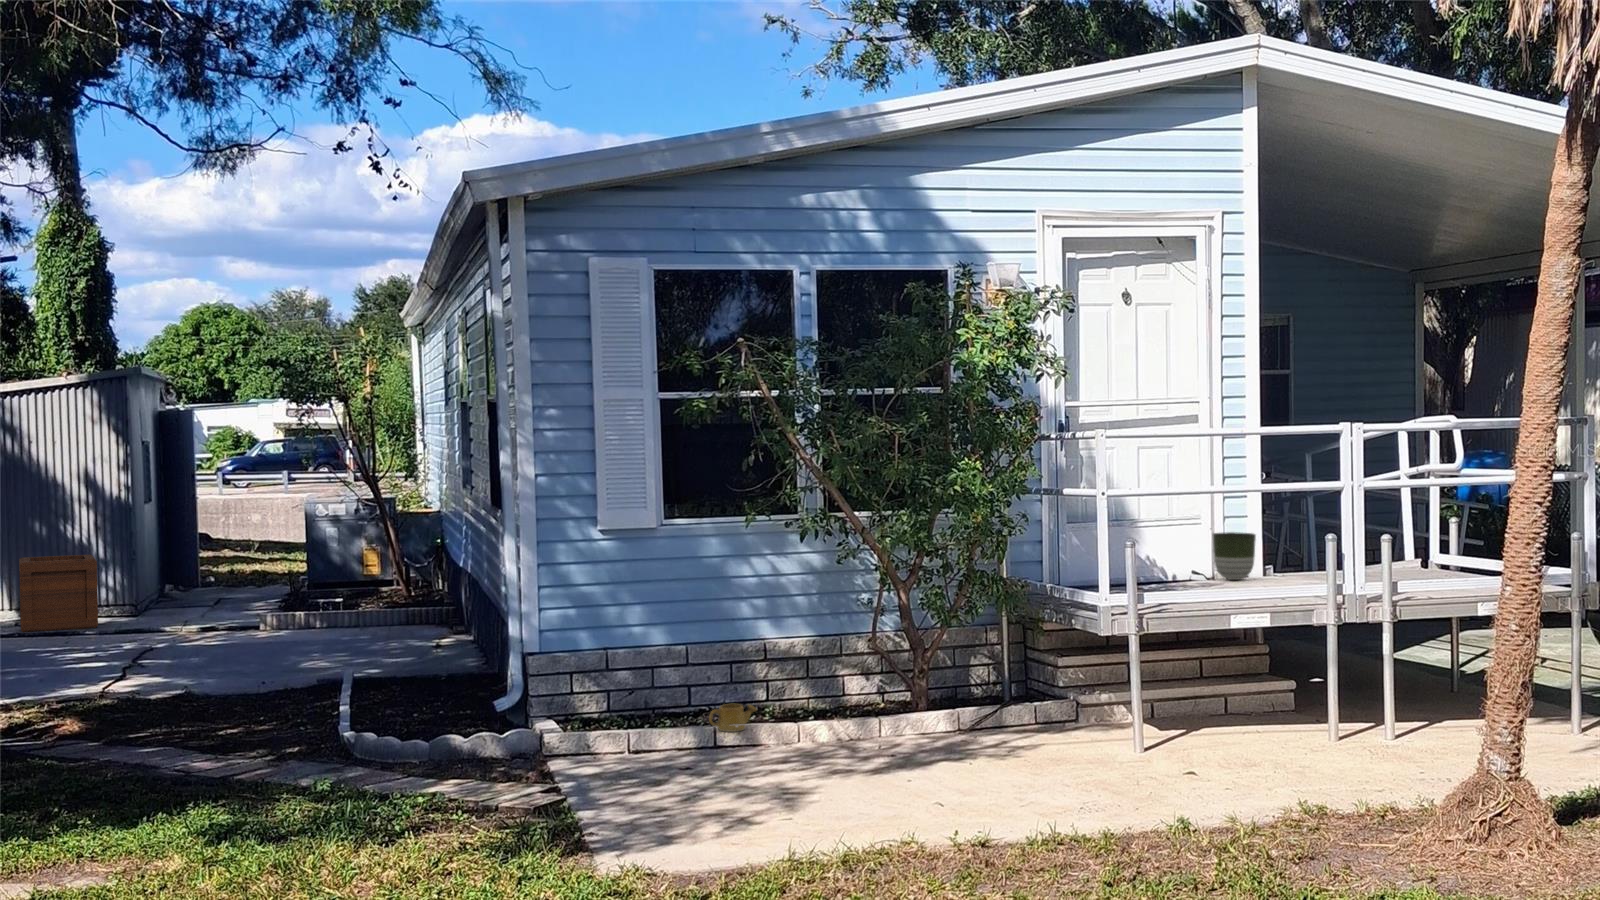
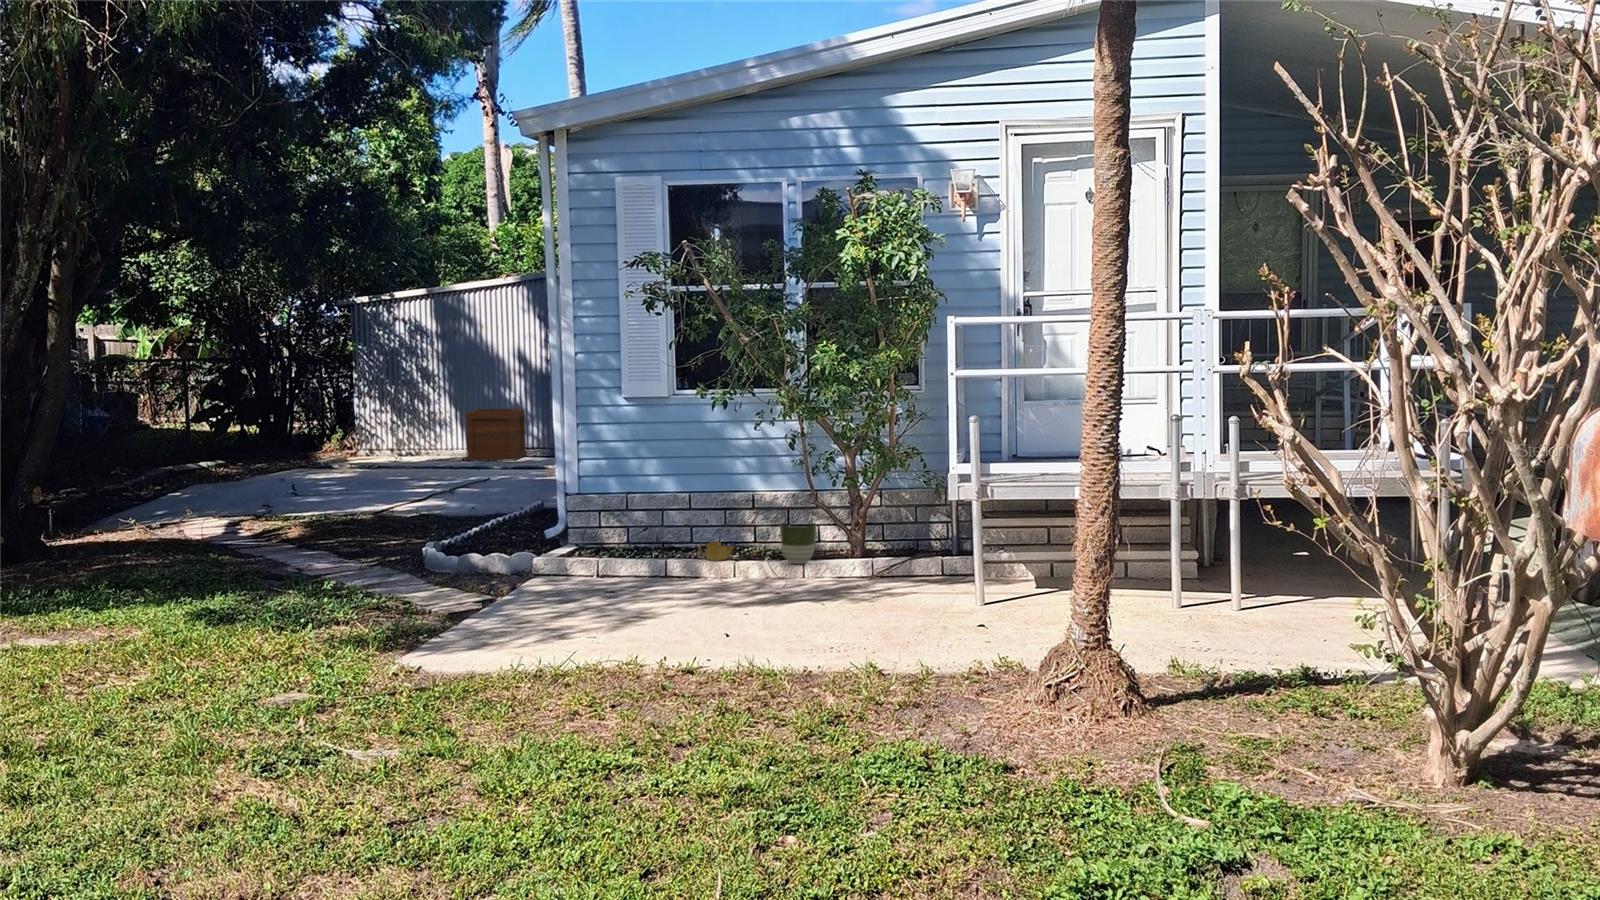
planter: present [1212,532,1256,580] -> present [780,522,816,564]

